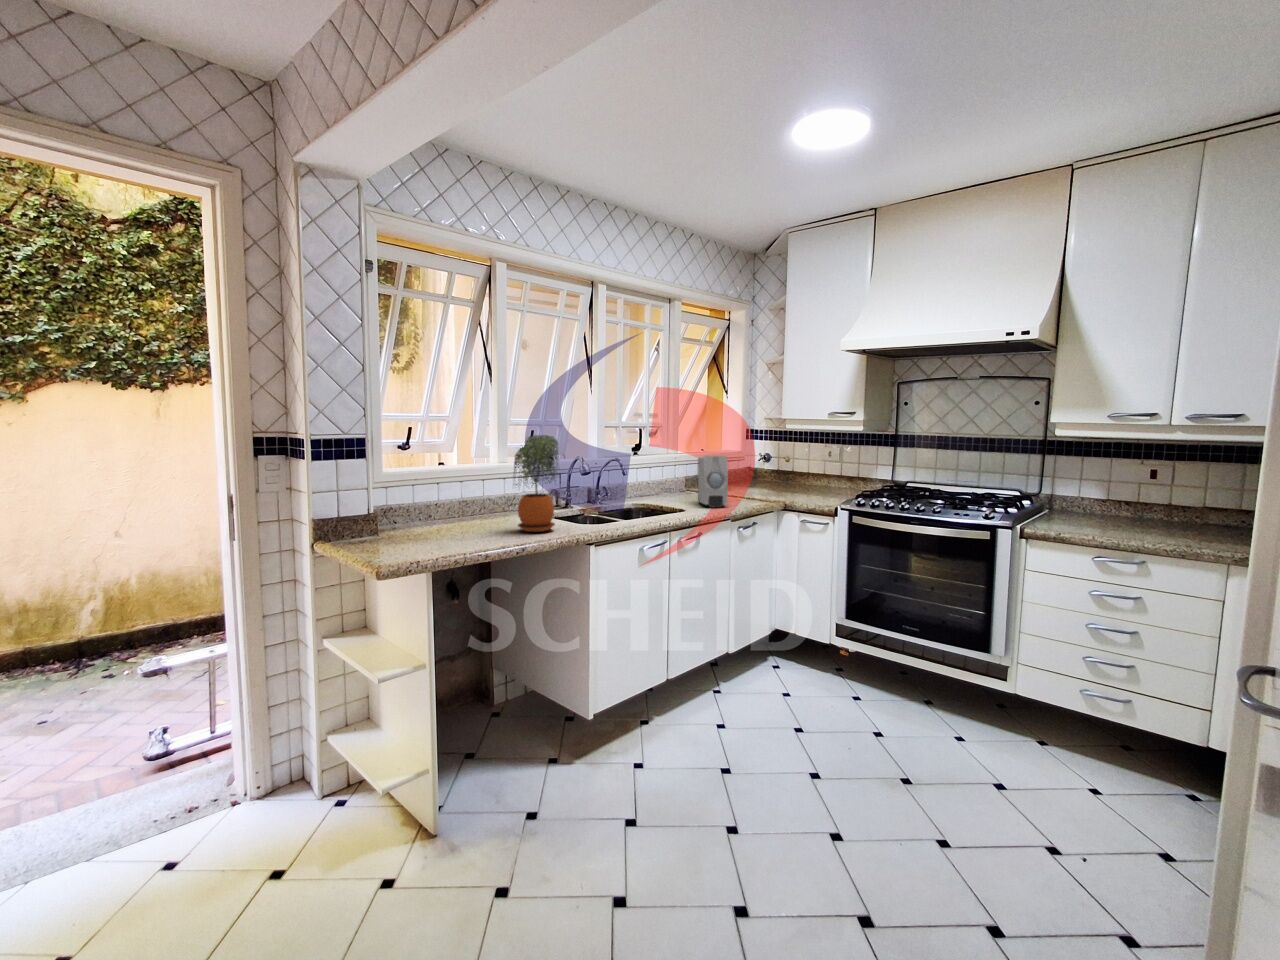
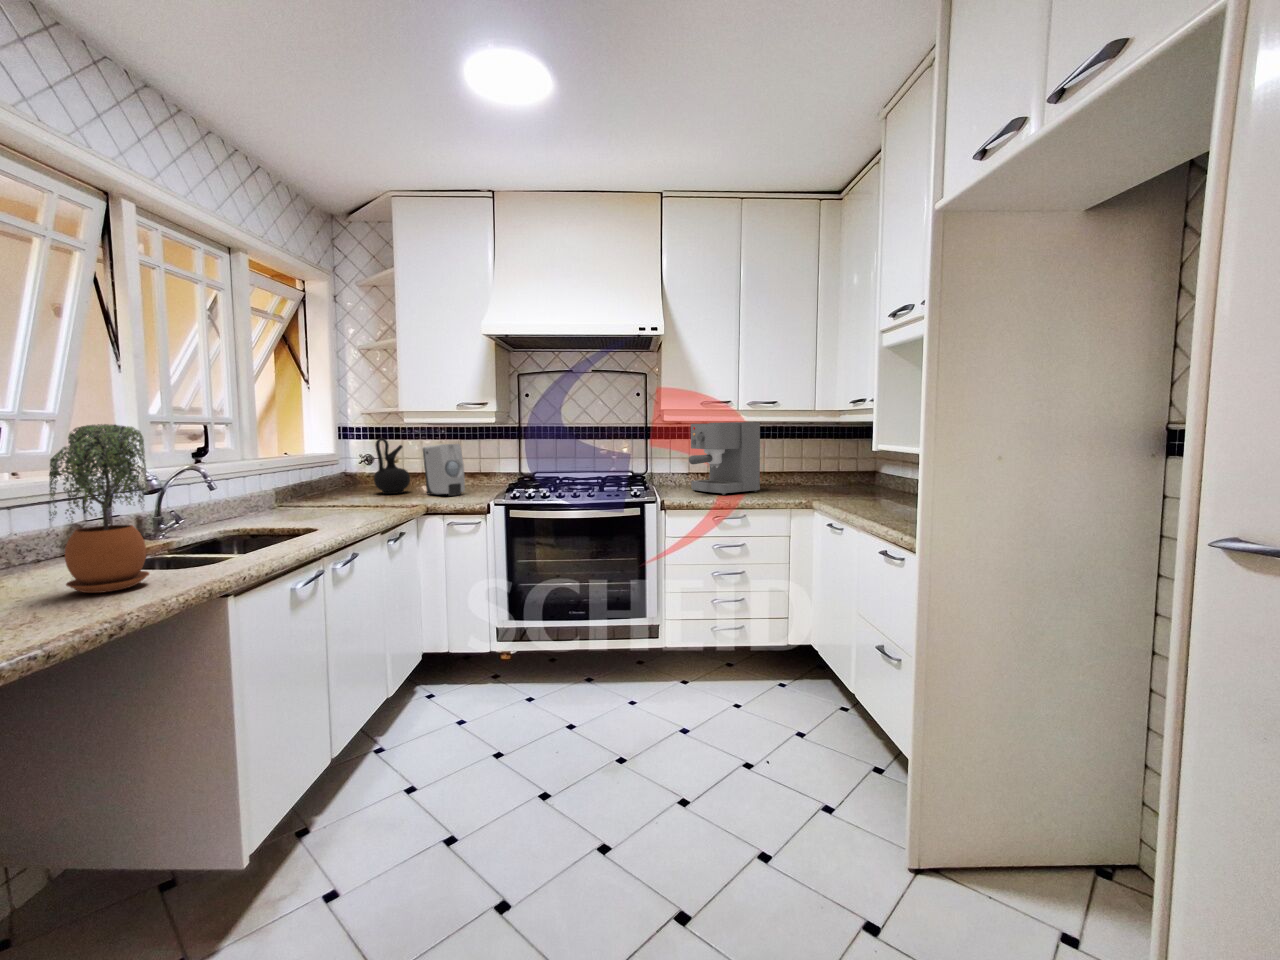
coffee maker: none [1081,439,1216,535] -> present [689,422,760,495]
ceramic jug: none [763,441,792,488] -> present [374,438,410,494]
soap dispenser: present [698,456,728,507] -> present [423,444,465,496]

